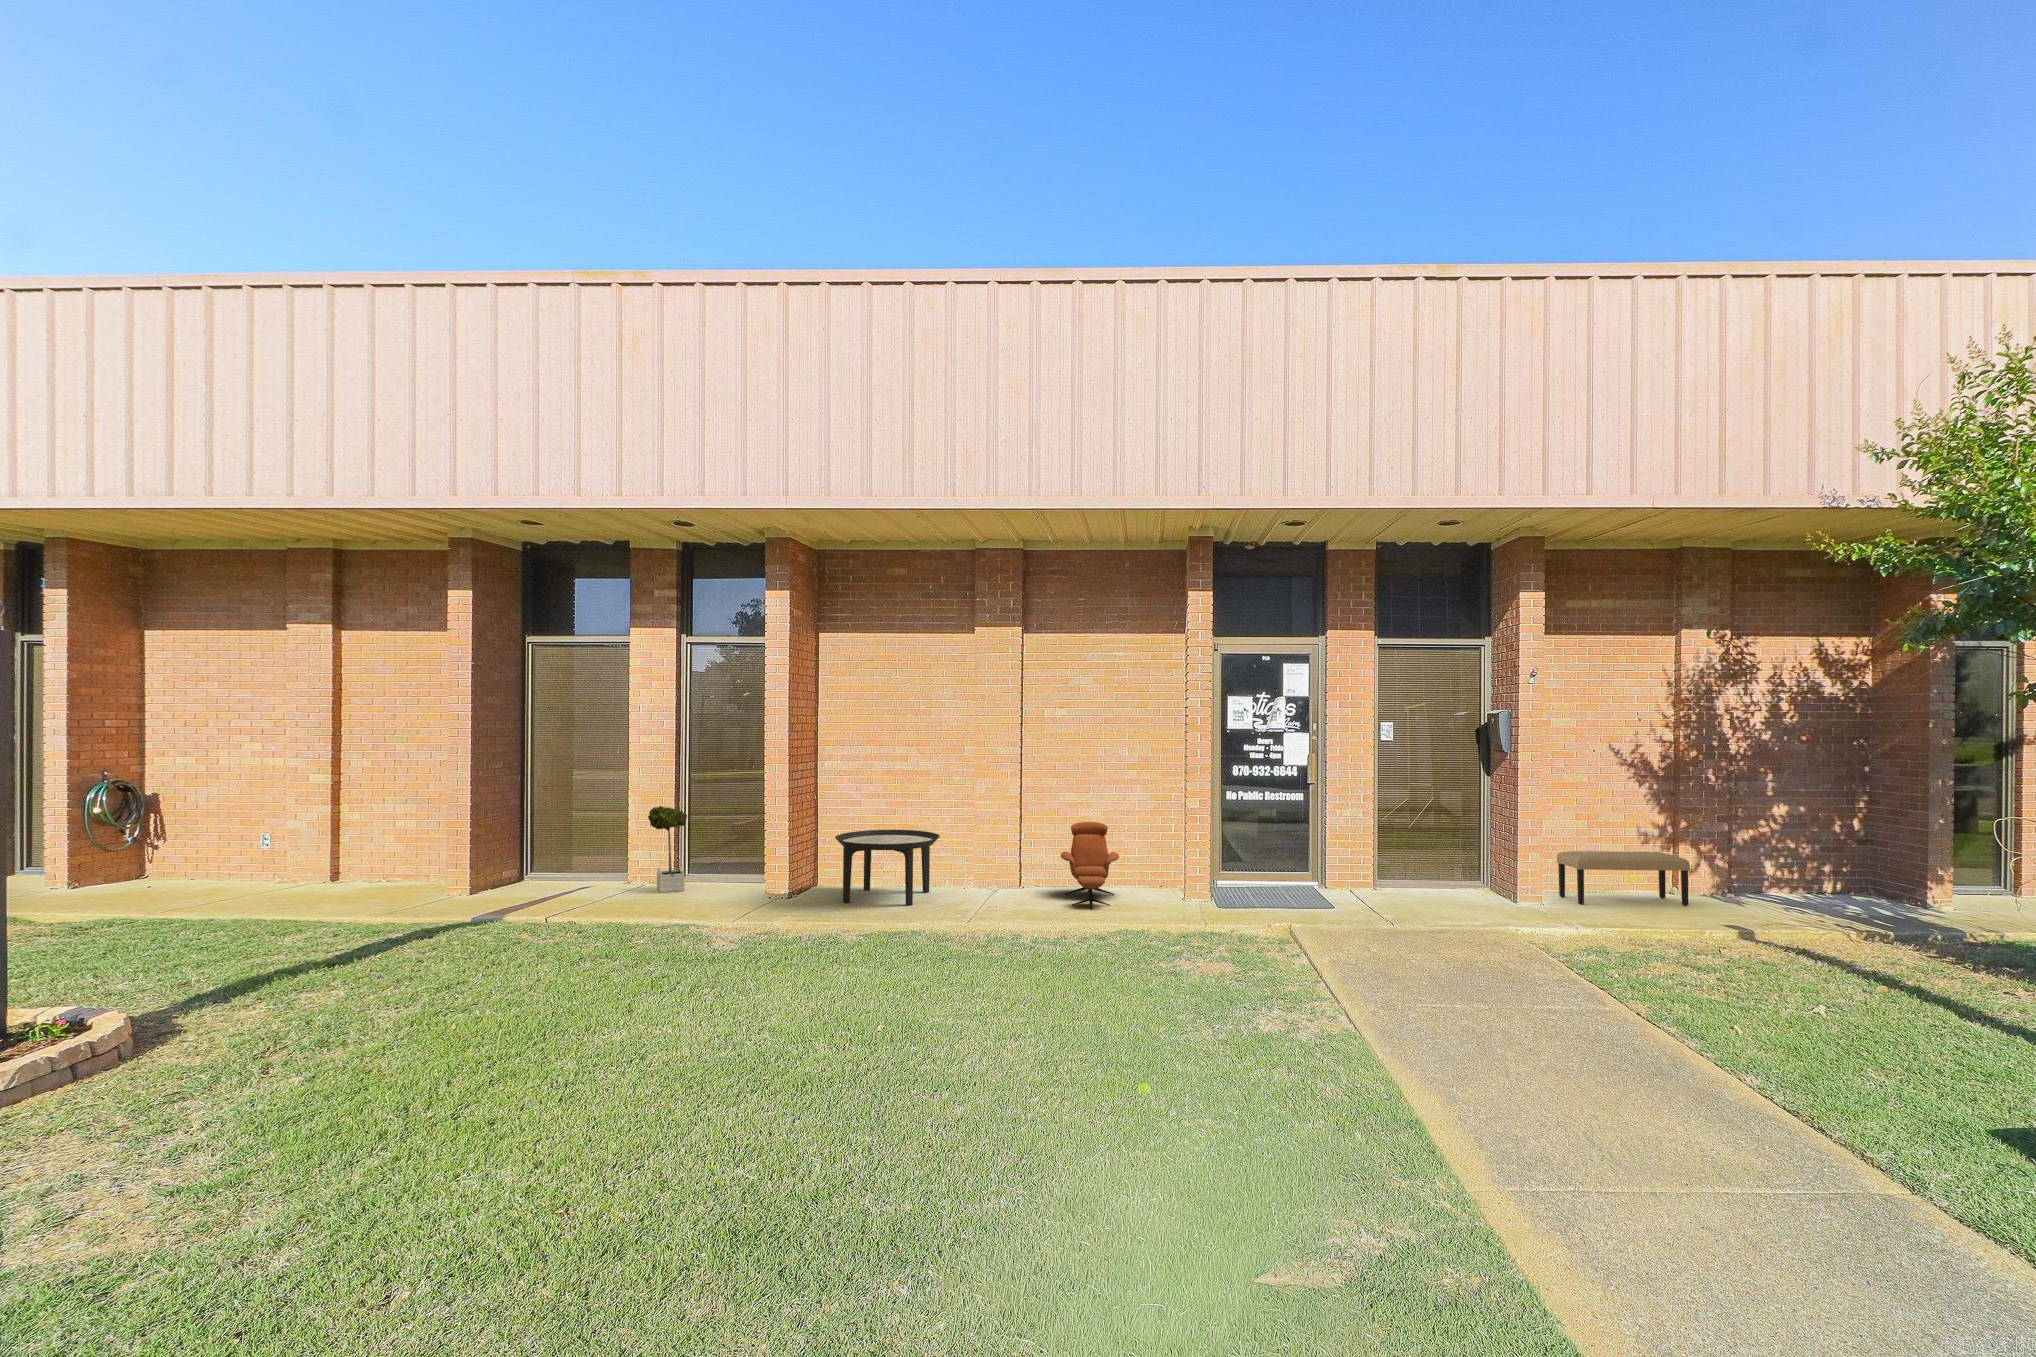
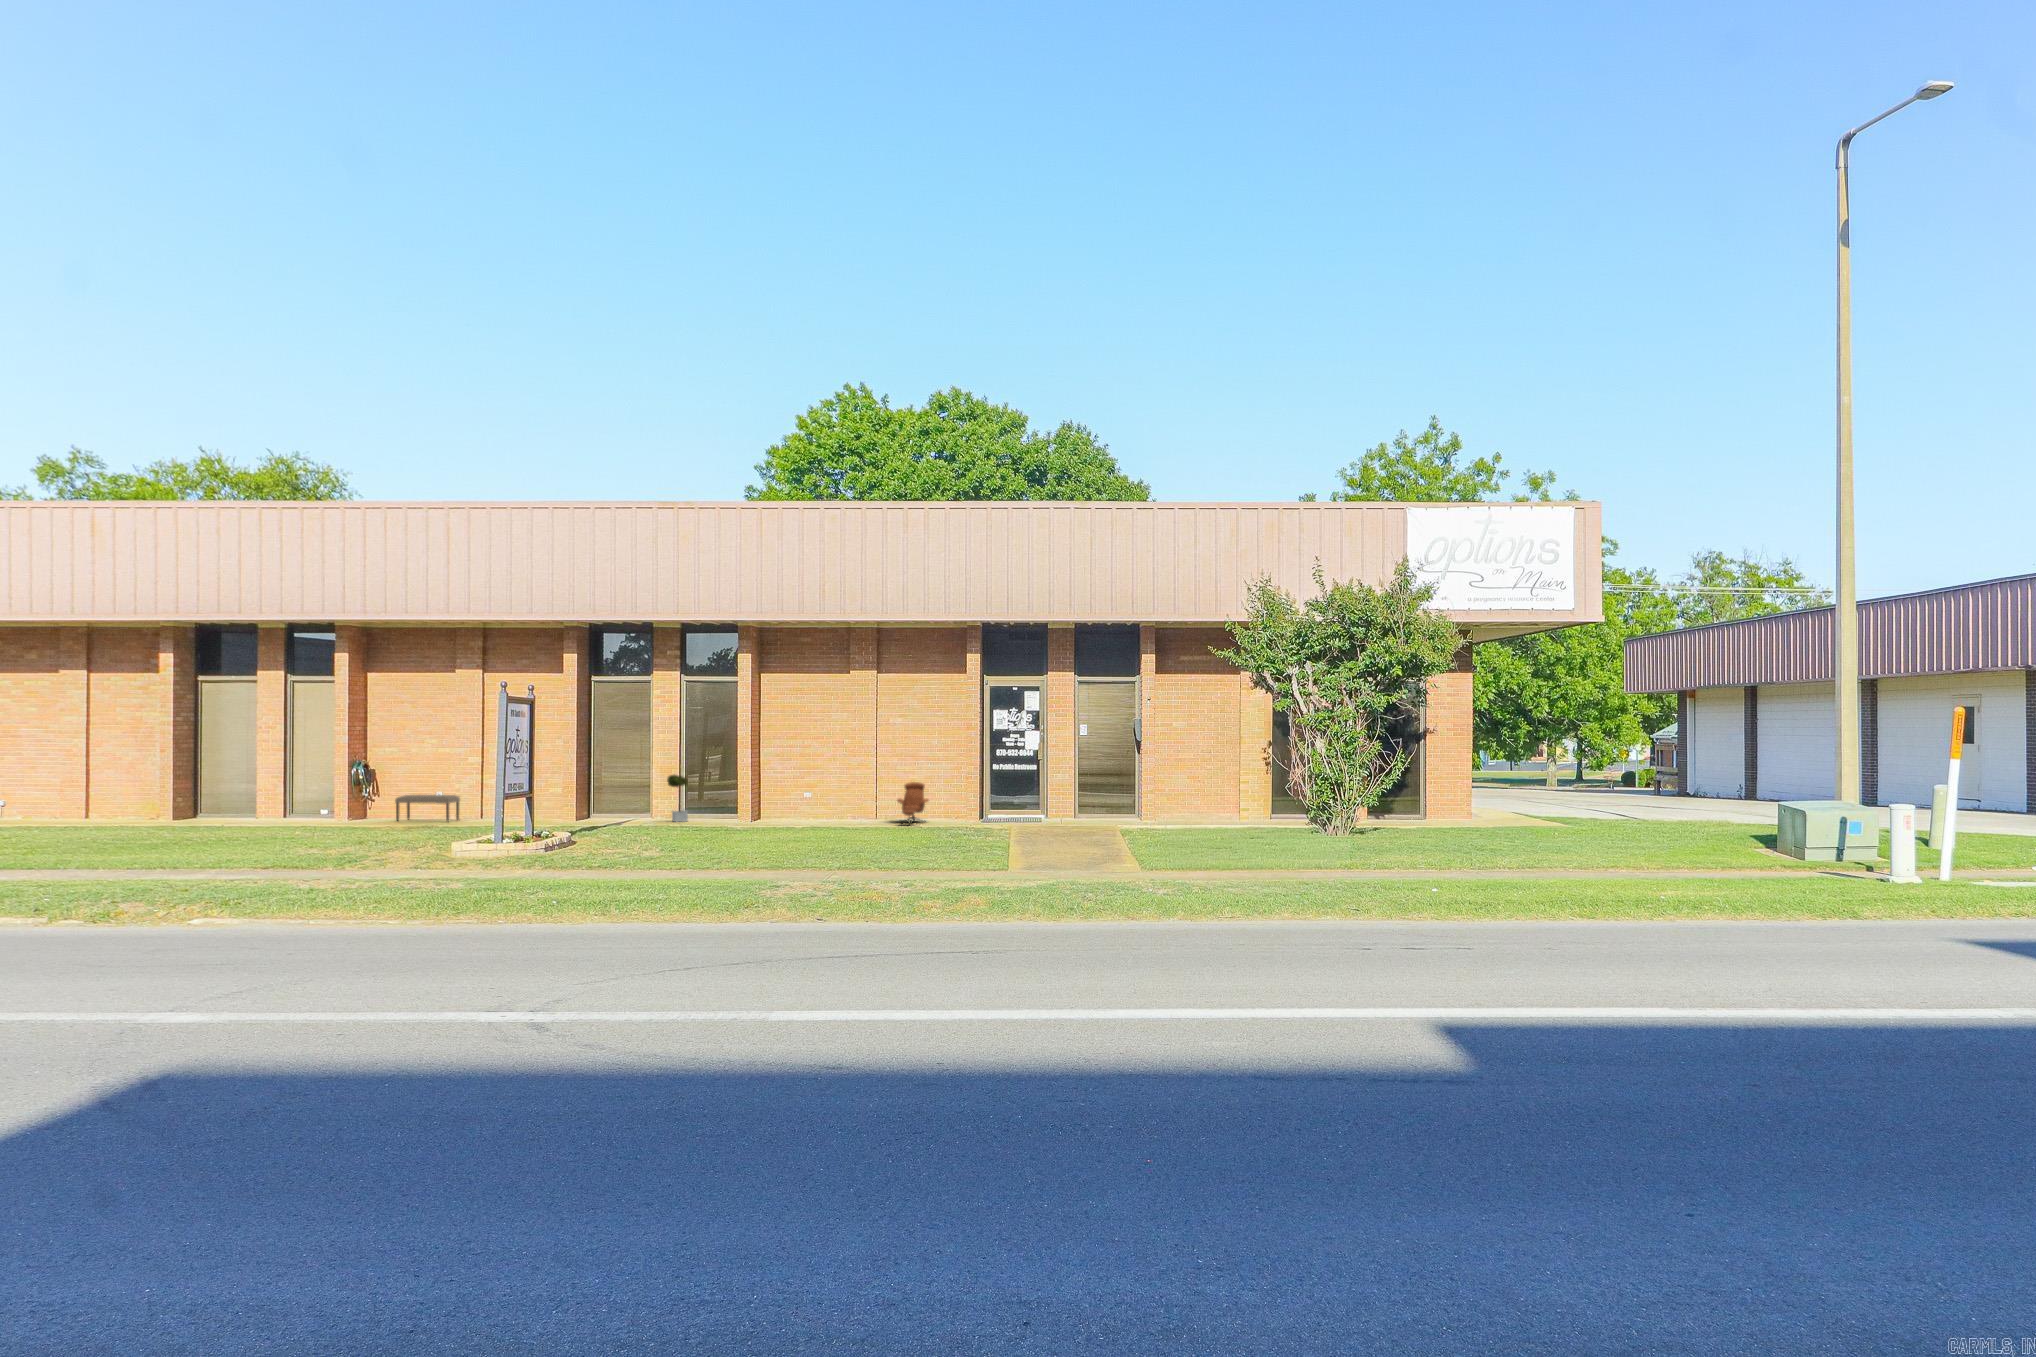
round table: present [835,830,940,906] -> none [772,788,830,825]
bench: present [1557,851,1690,906] -> present [395,795,460,822]

